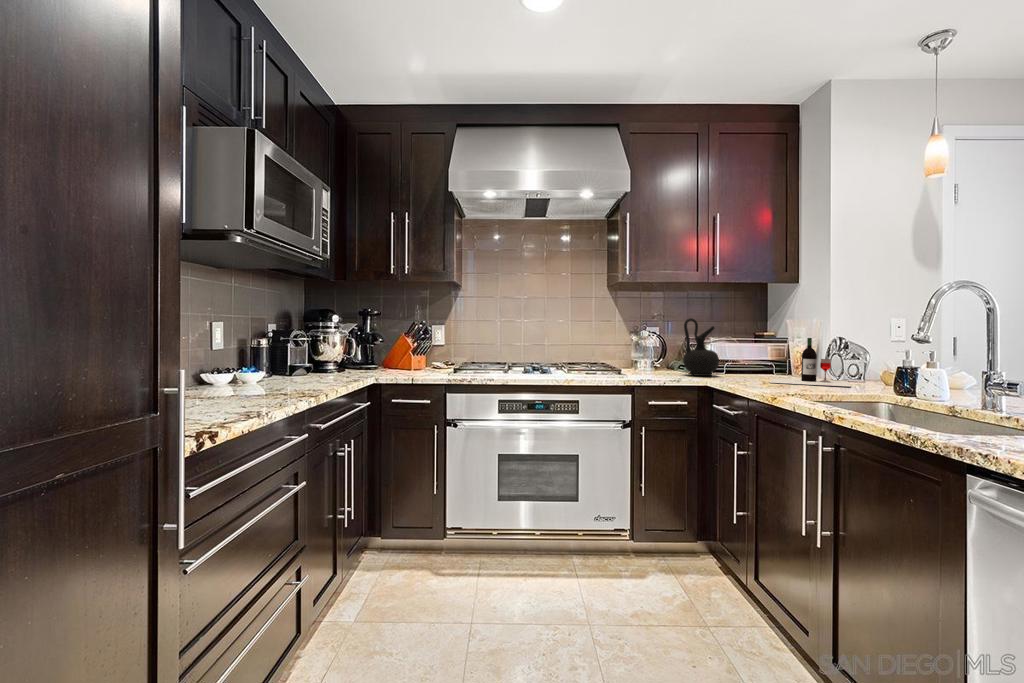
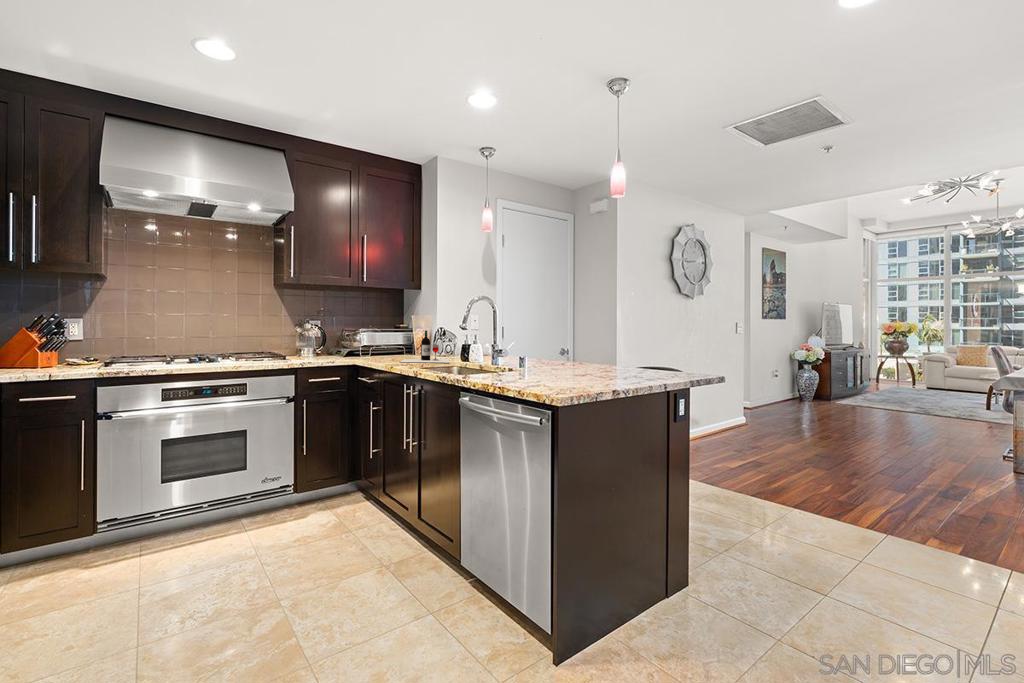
ceramic jug: present [683,318,719,376] -> none [339,315,366,359]

